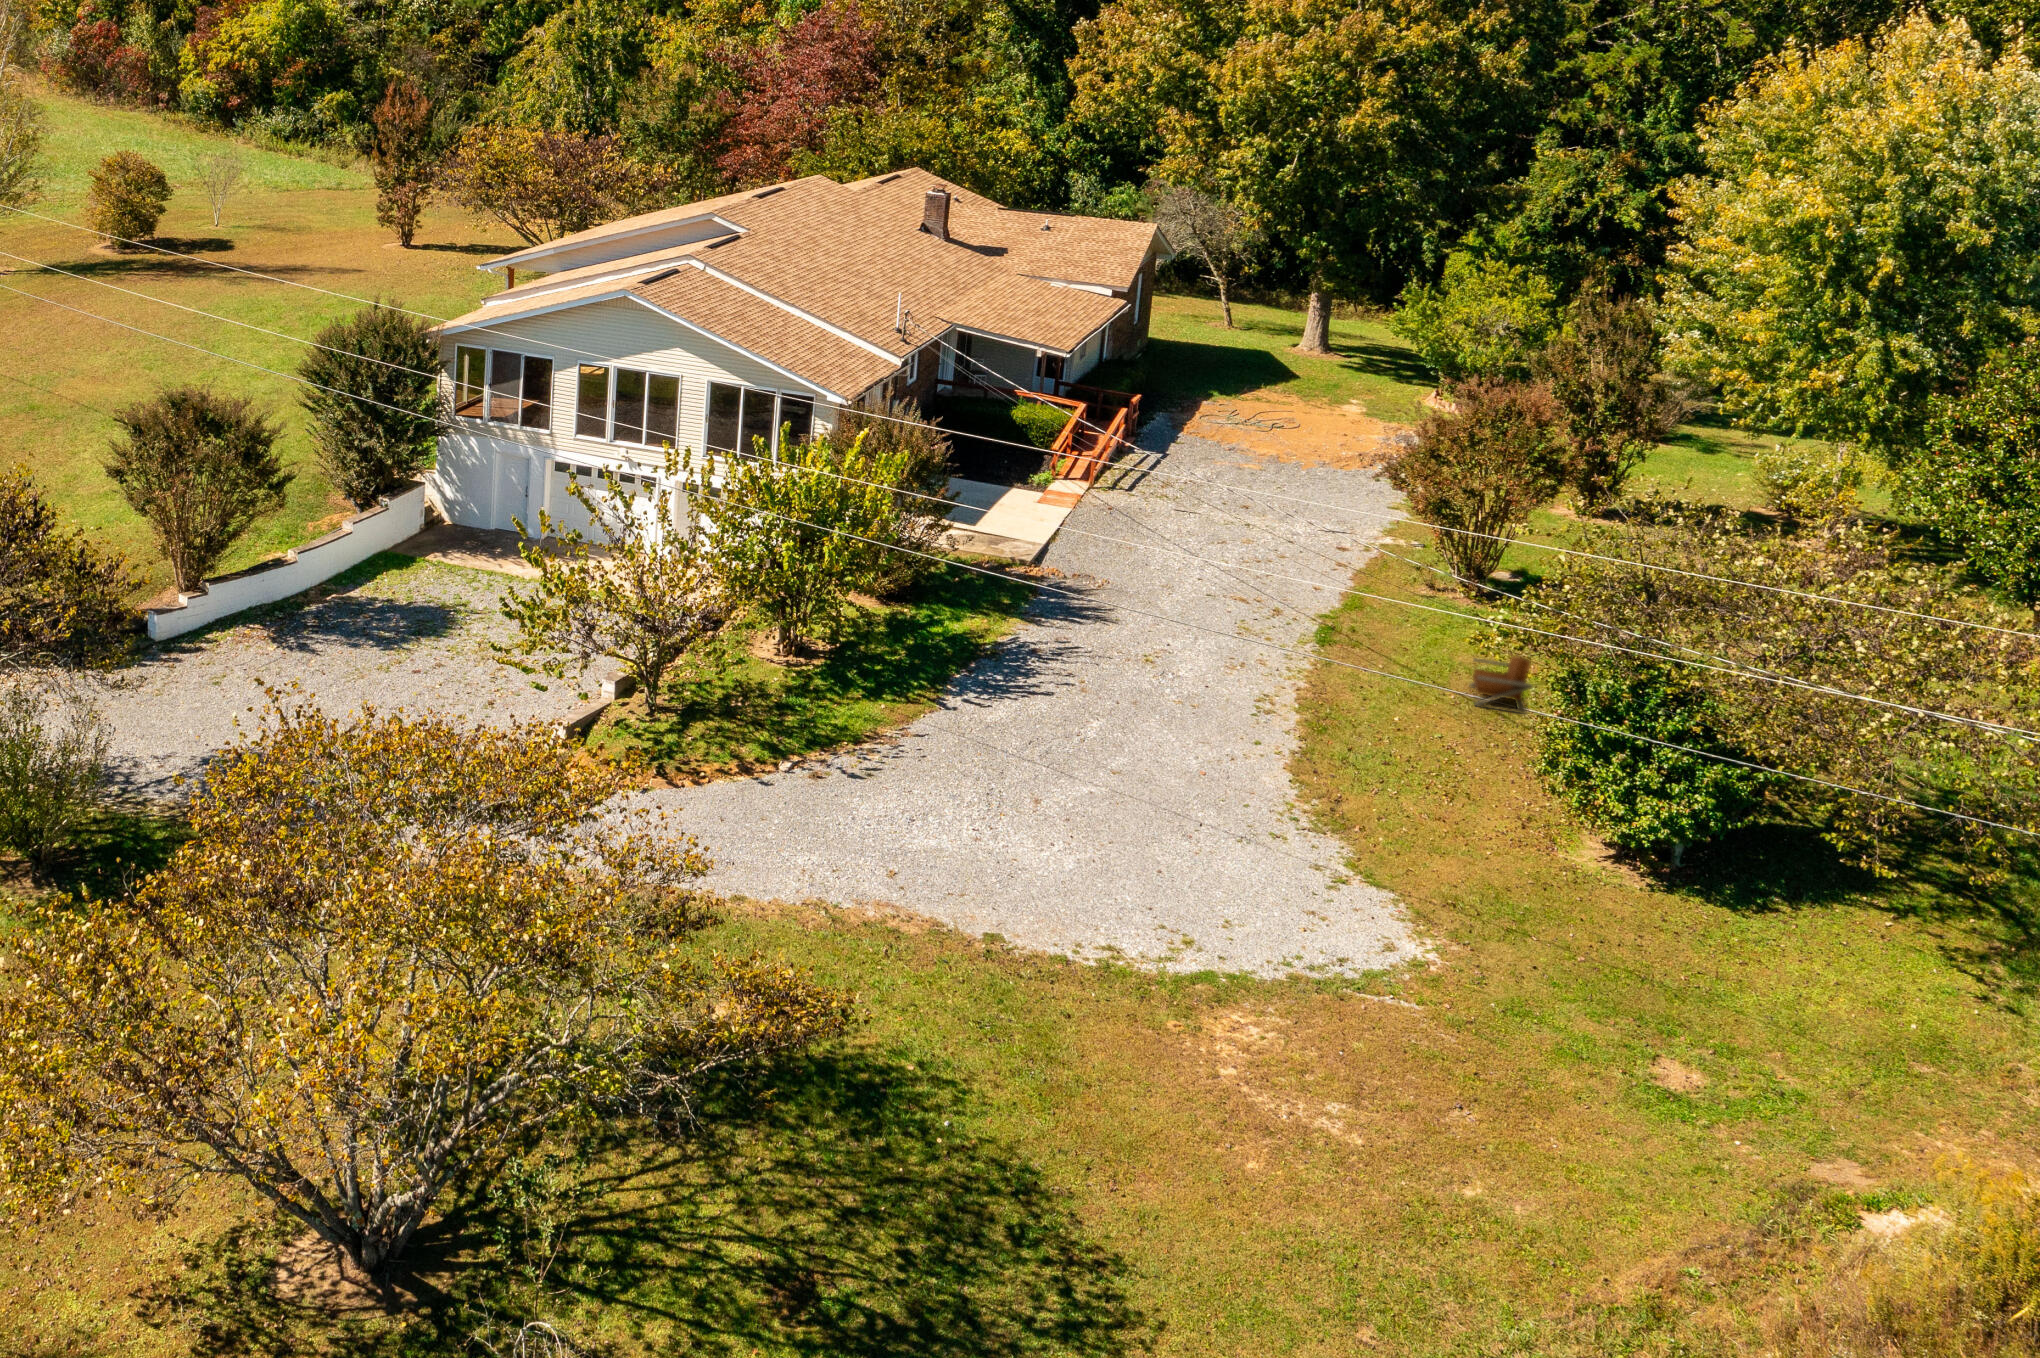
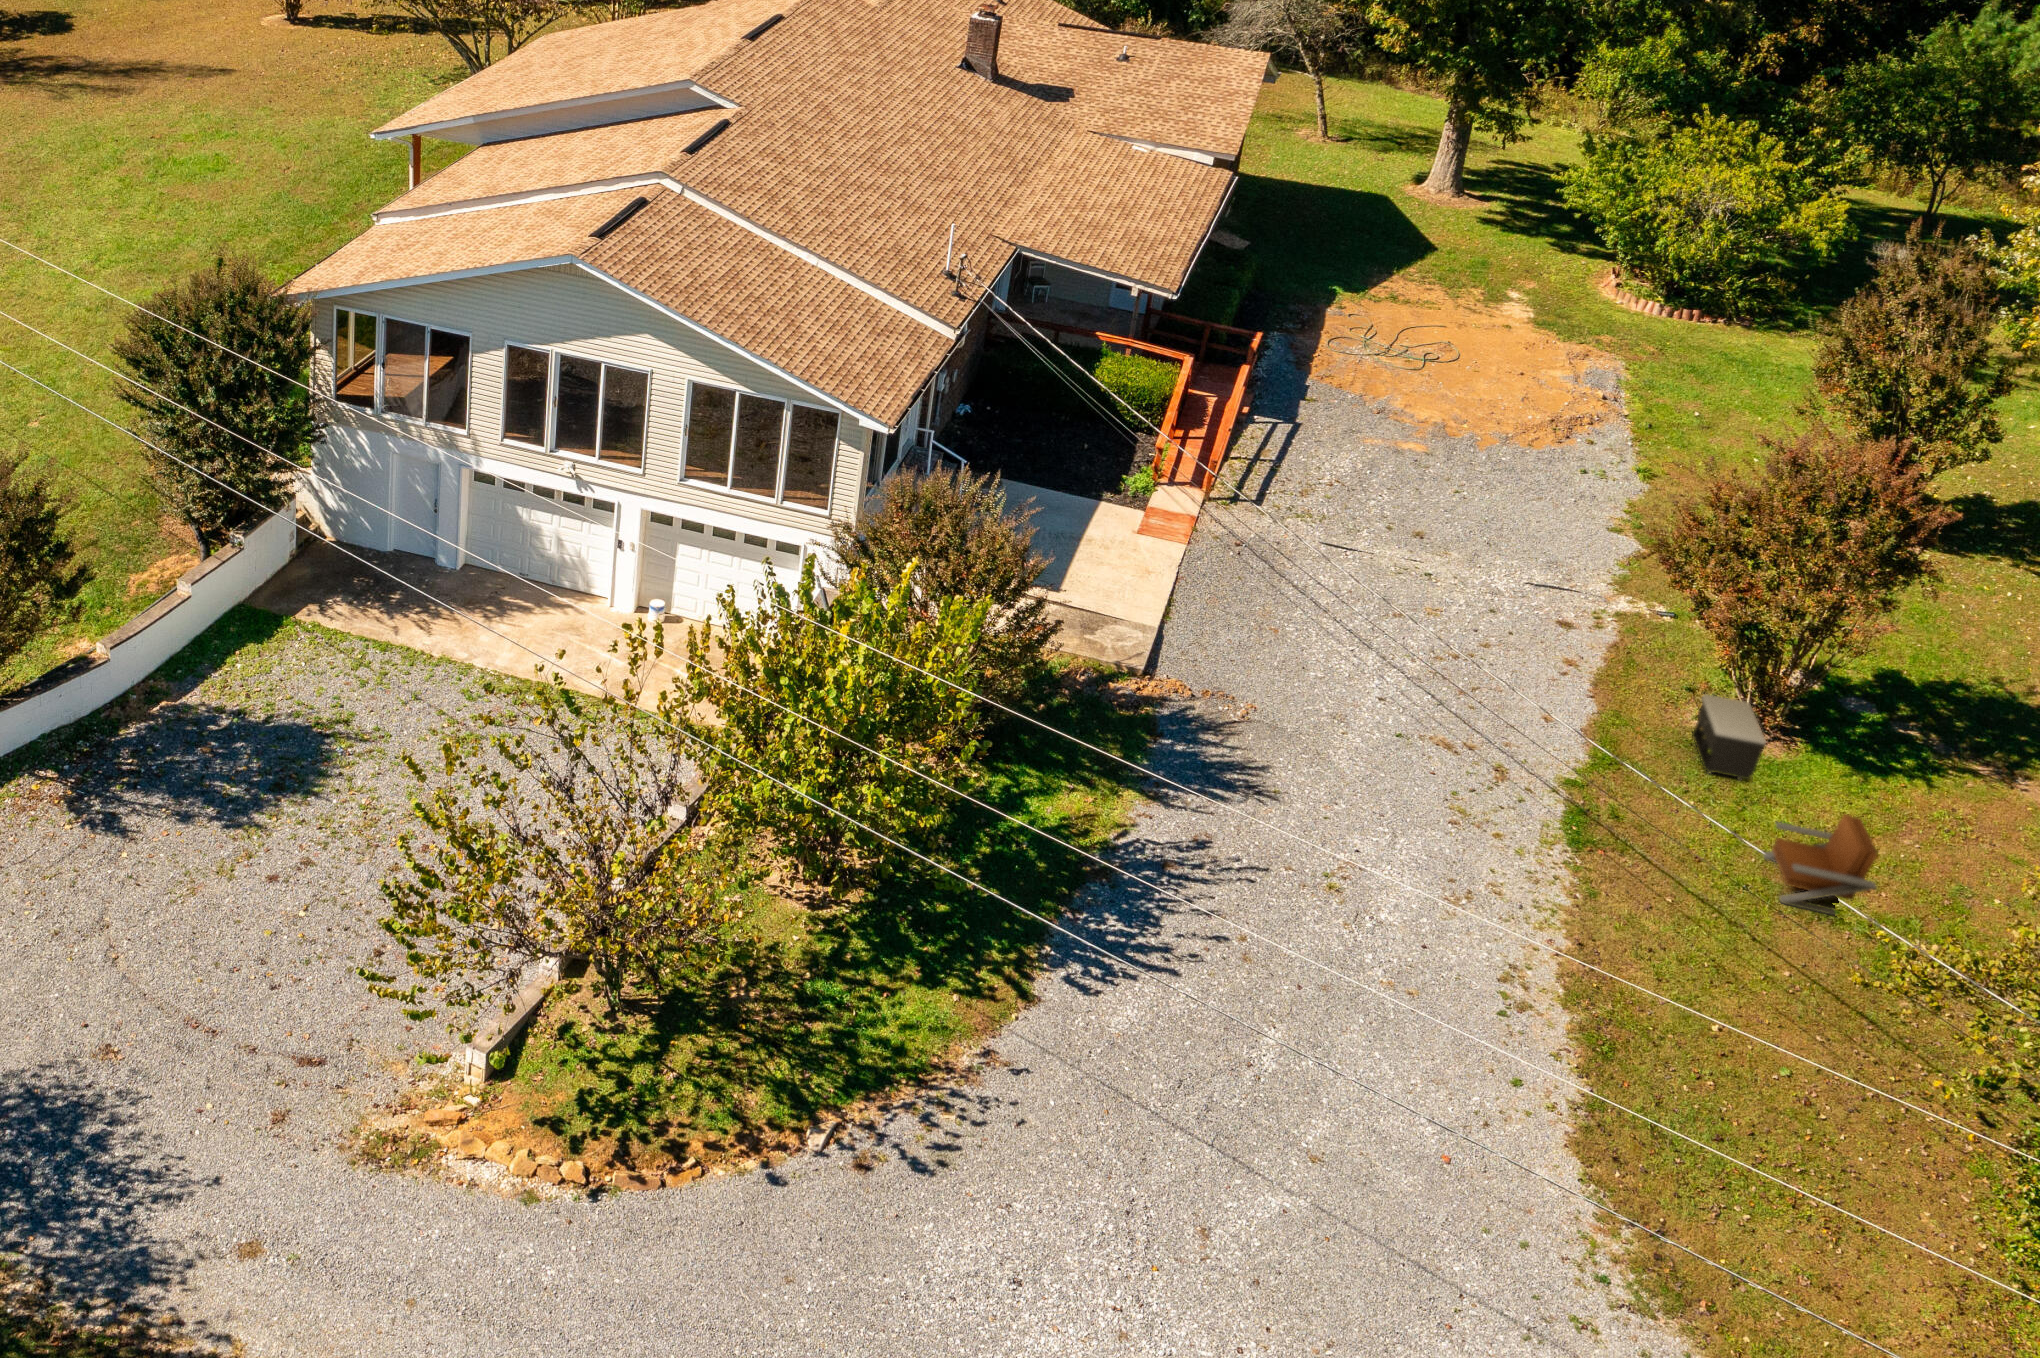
storage bench: none [1435,596,1476,652] -> present [1692,694,1766,779]

